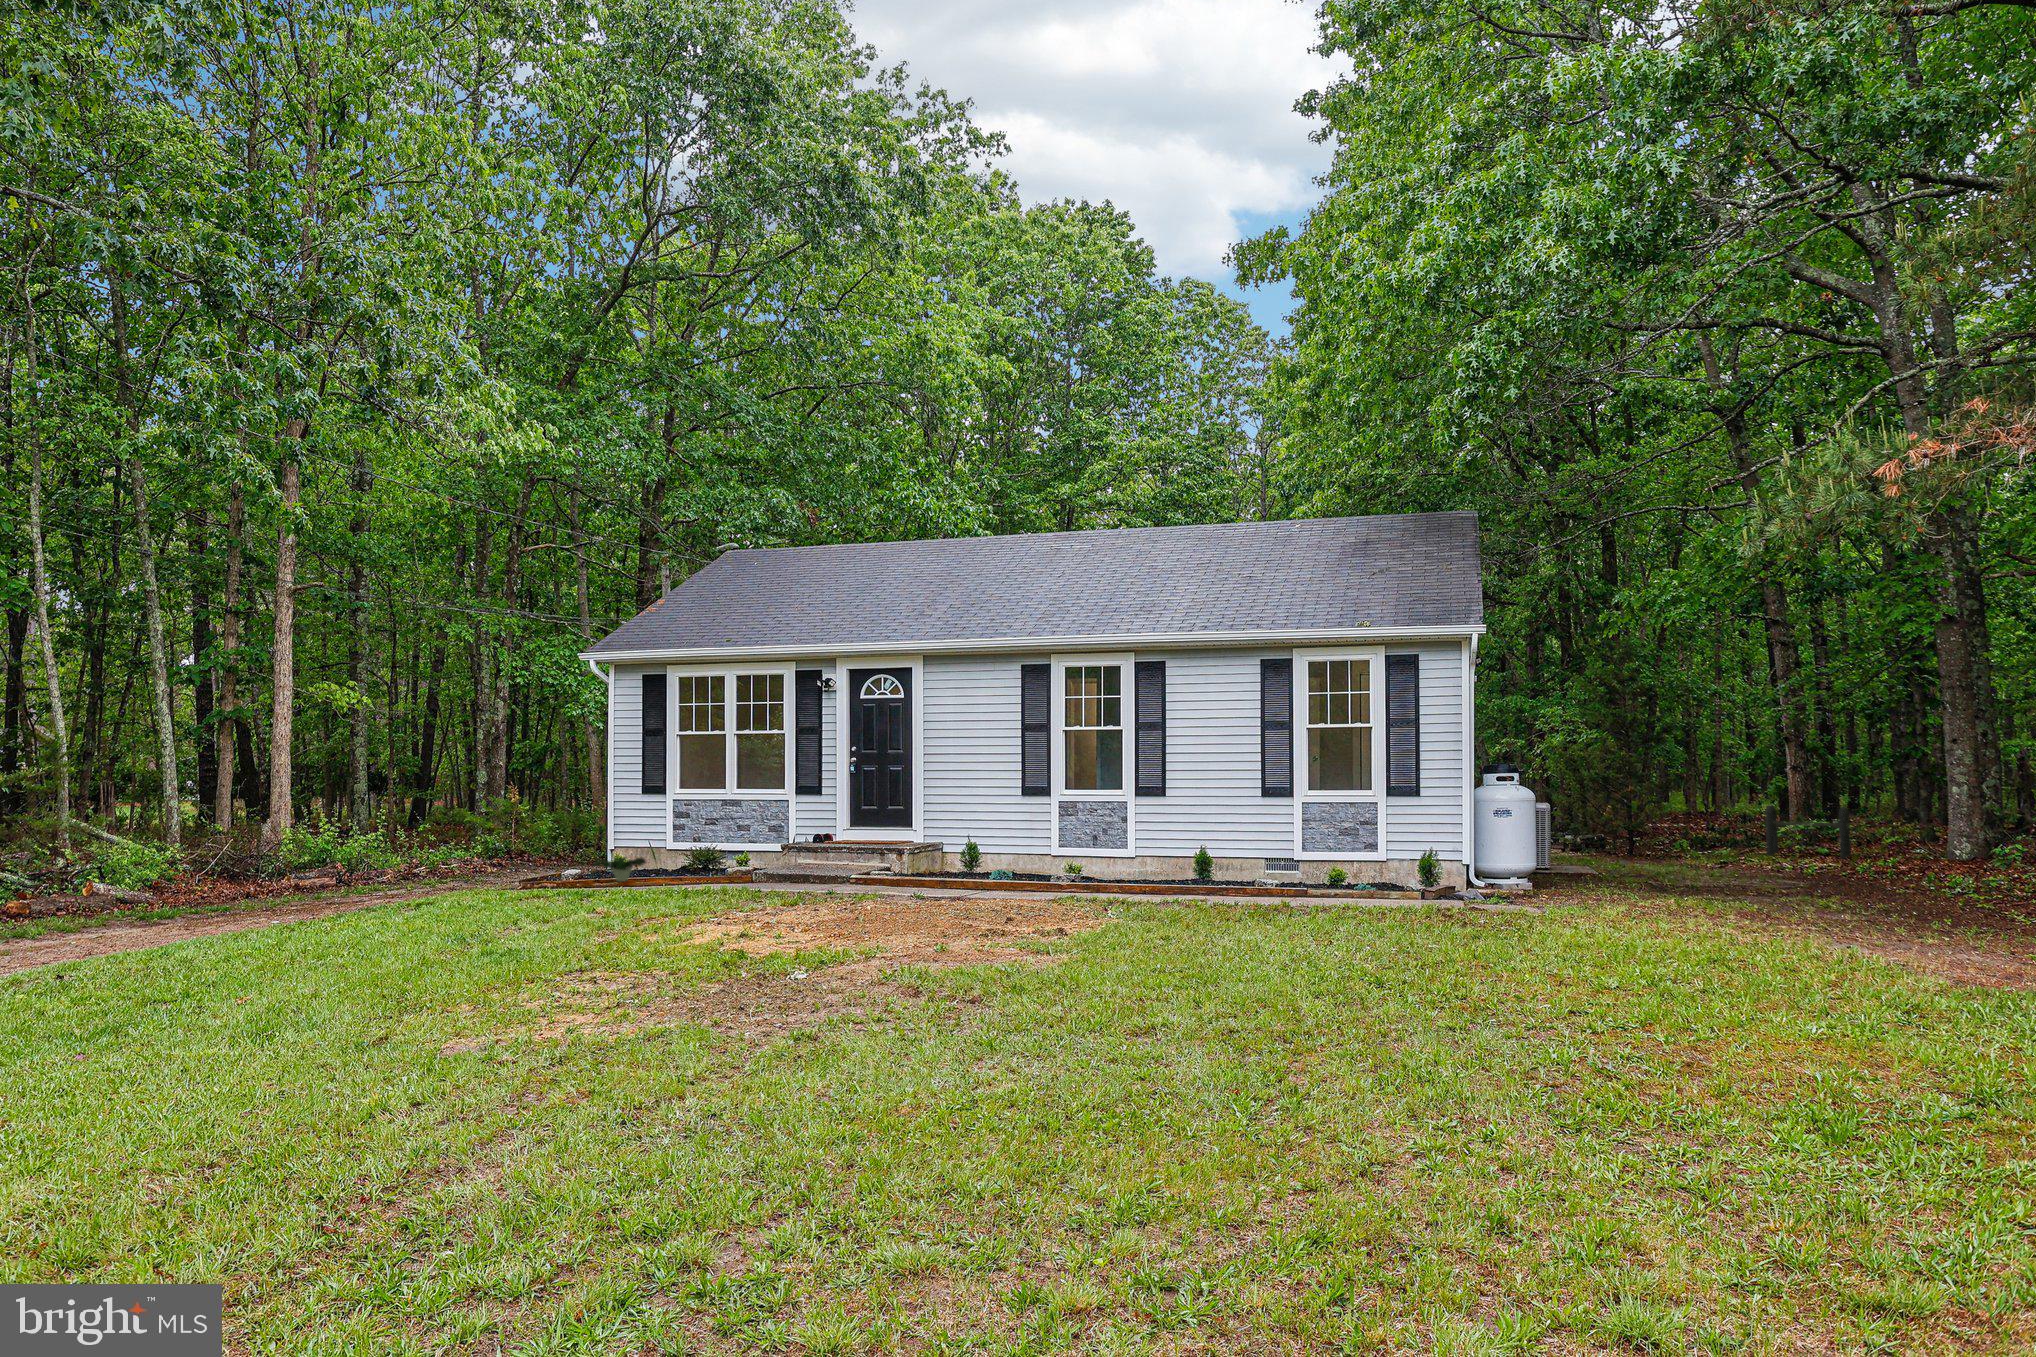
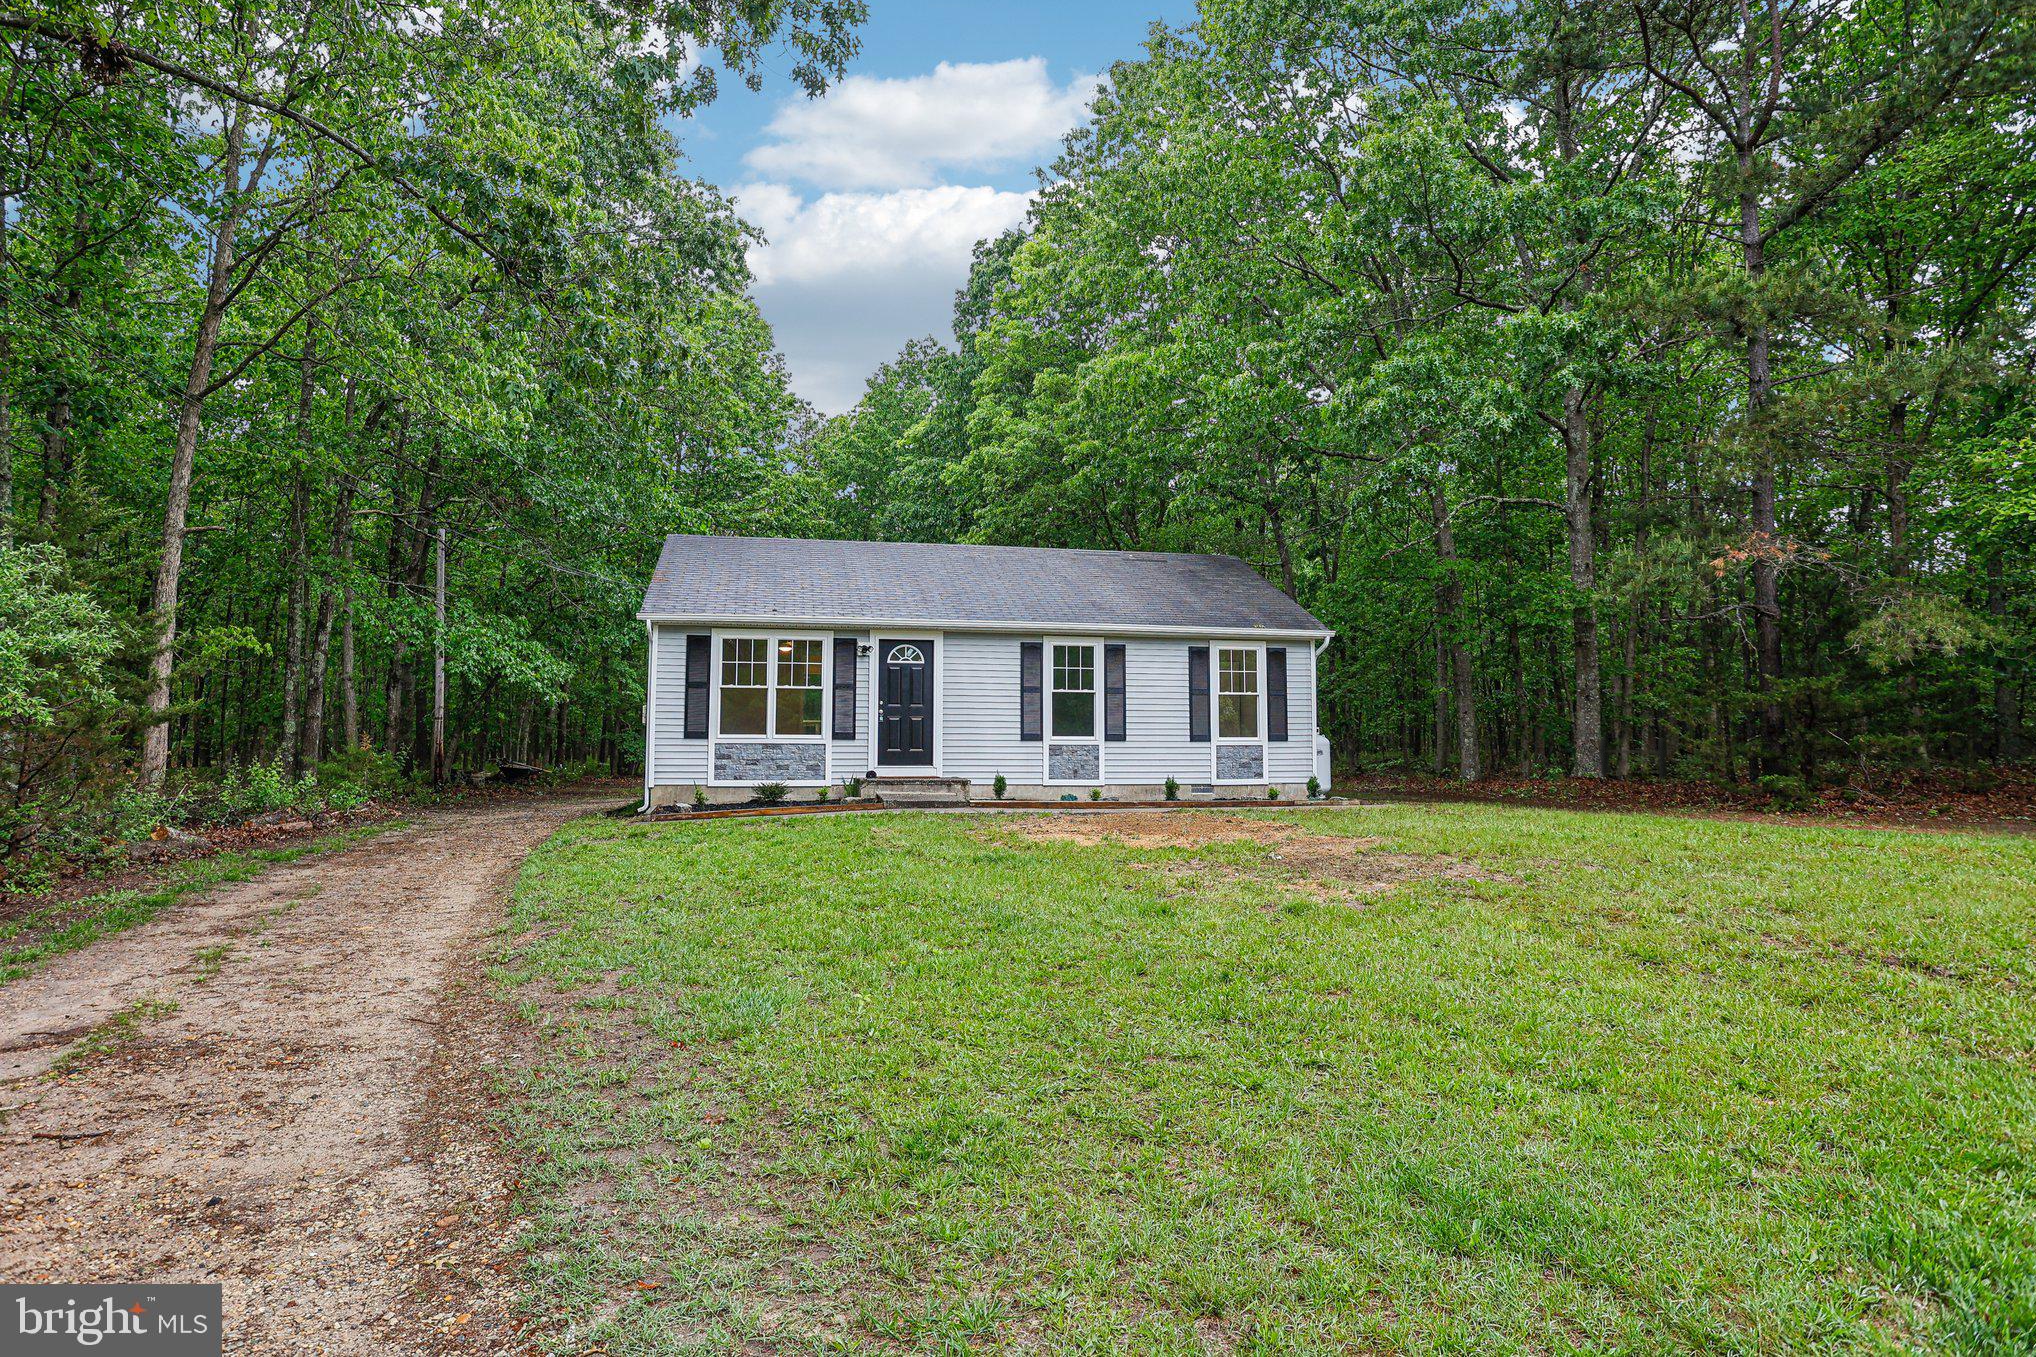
potted plant: present [593,857,646,881] -> none [678,793,722,813]

